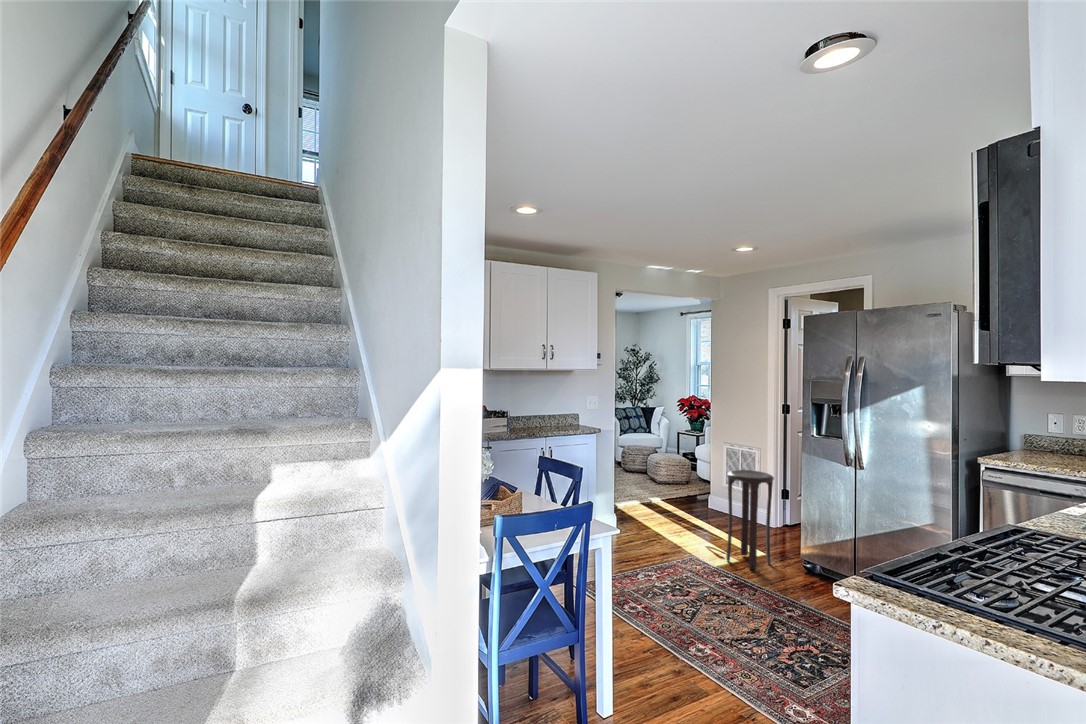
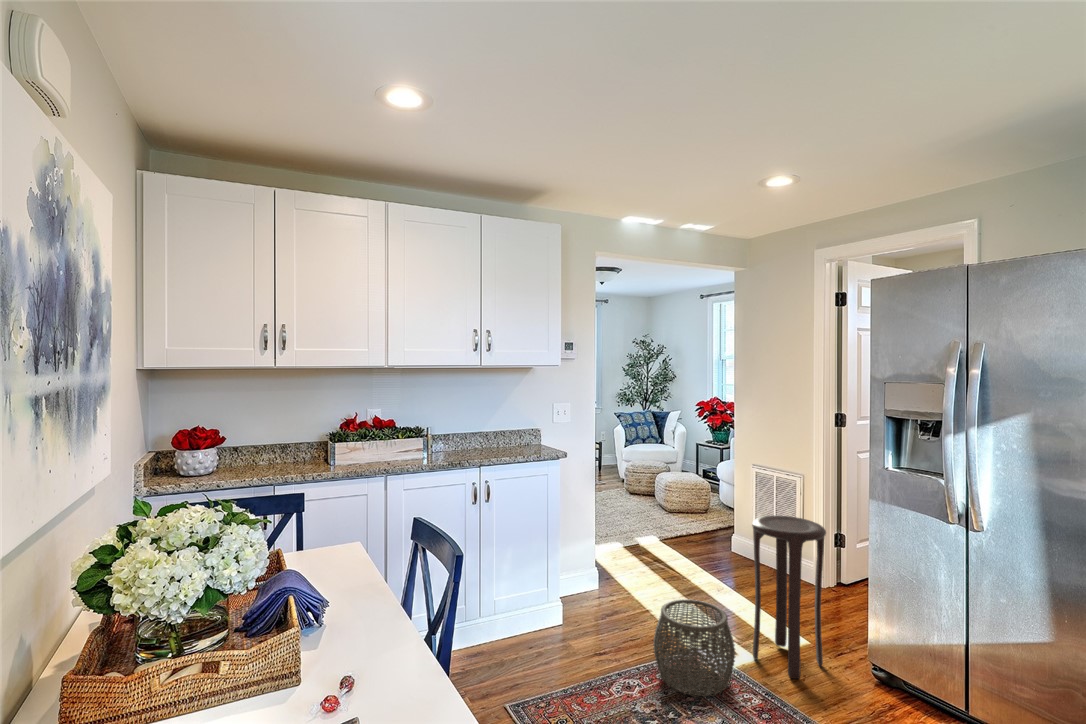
woven basket: none [665,522,717,578] -> present [653,599,735,697]

